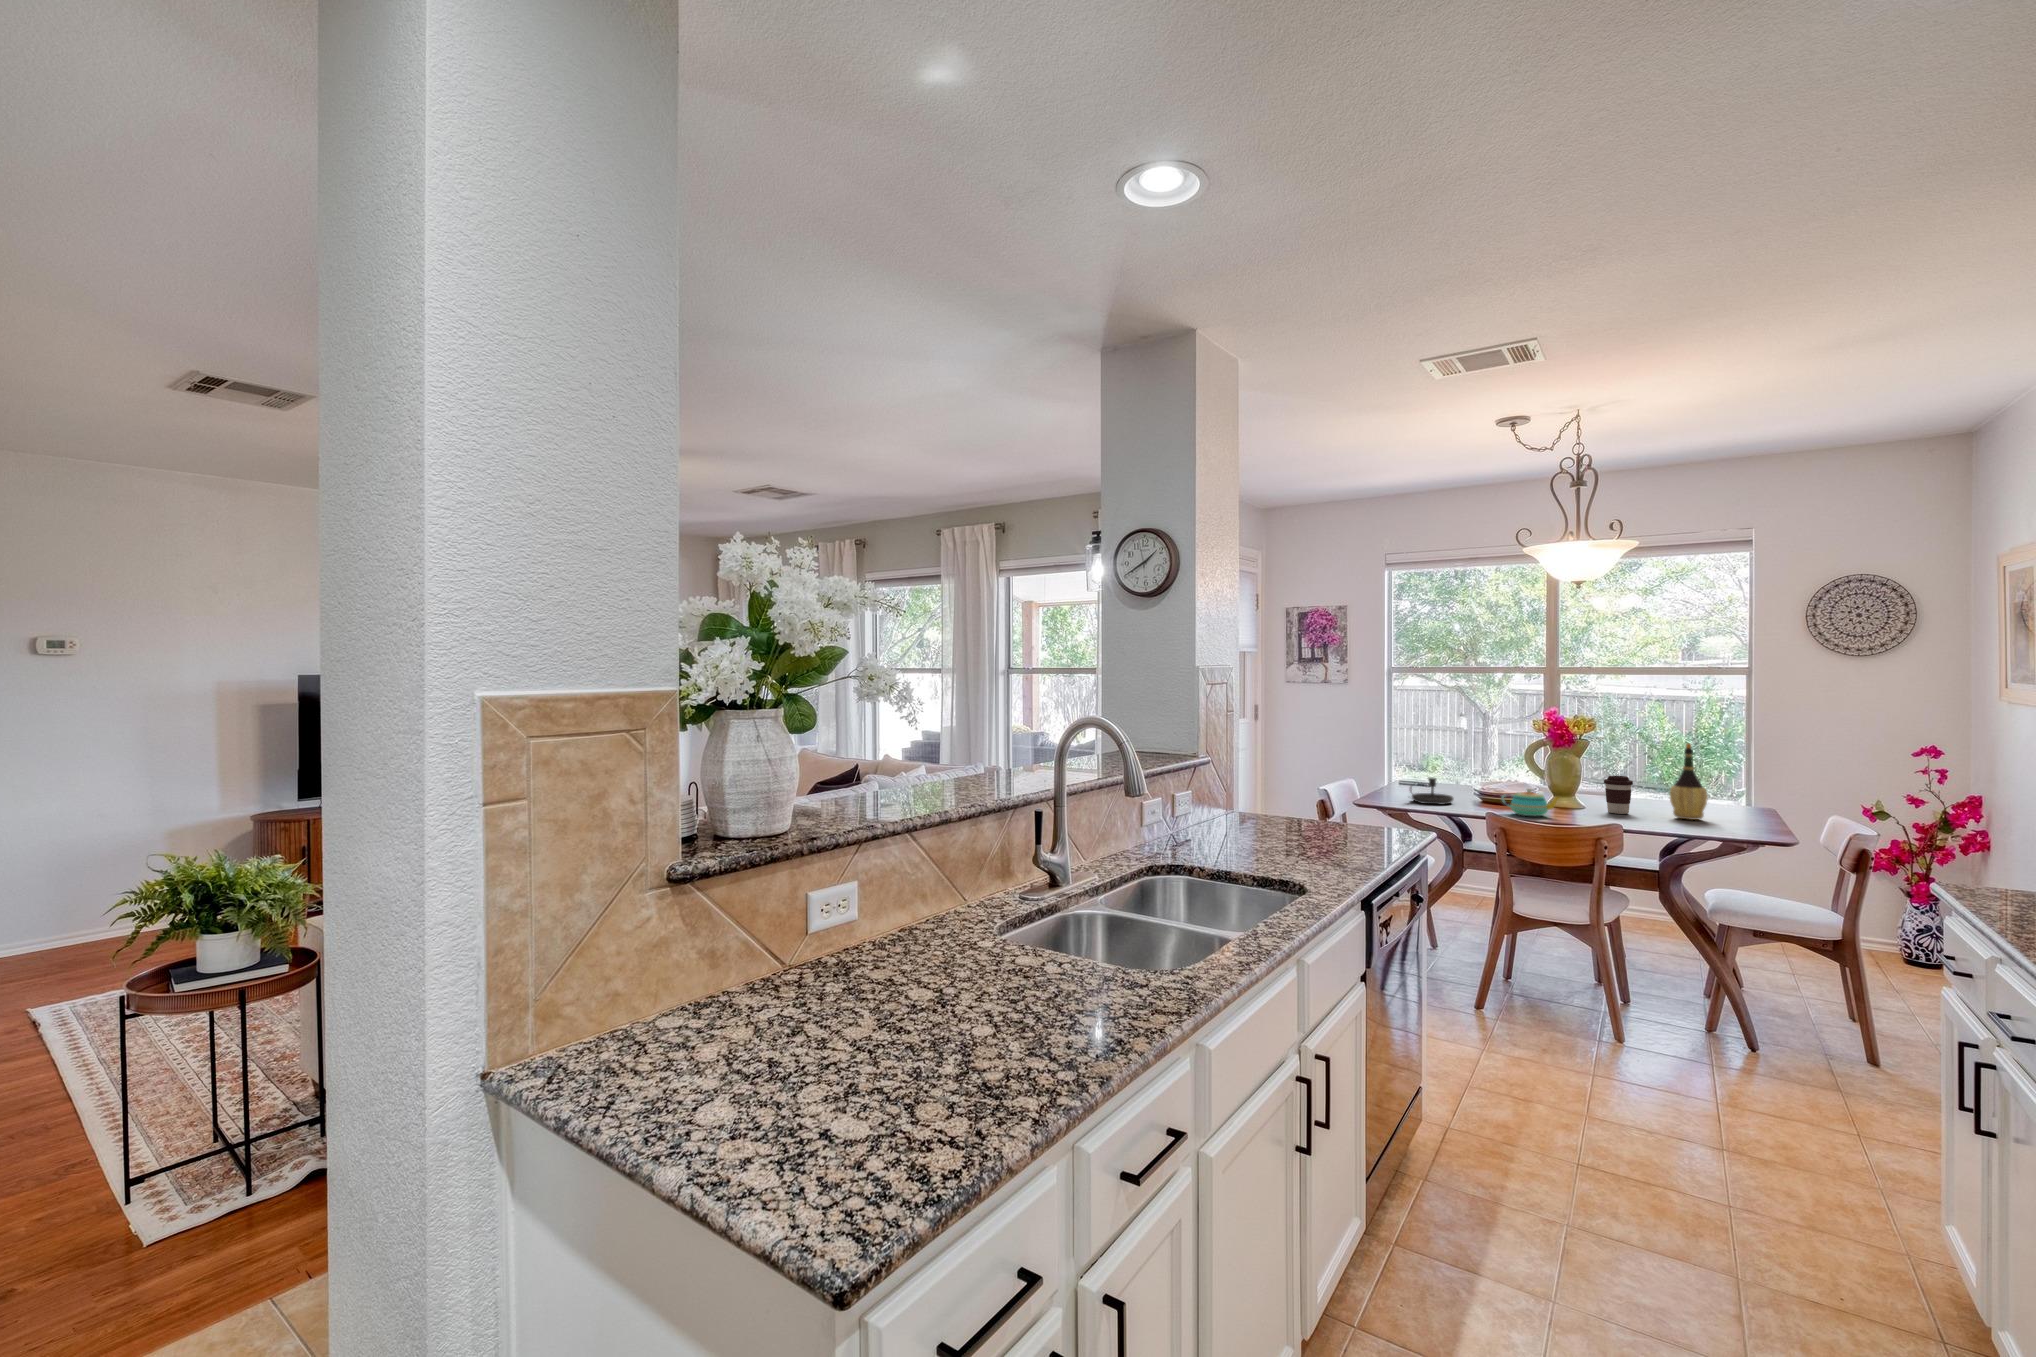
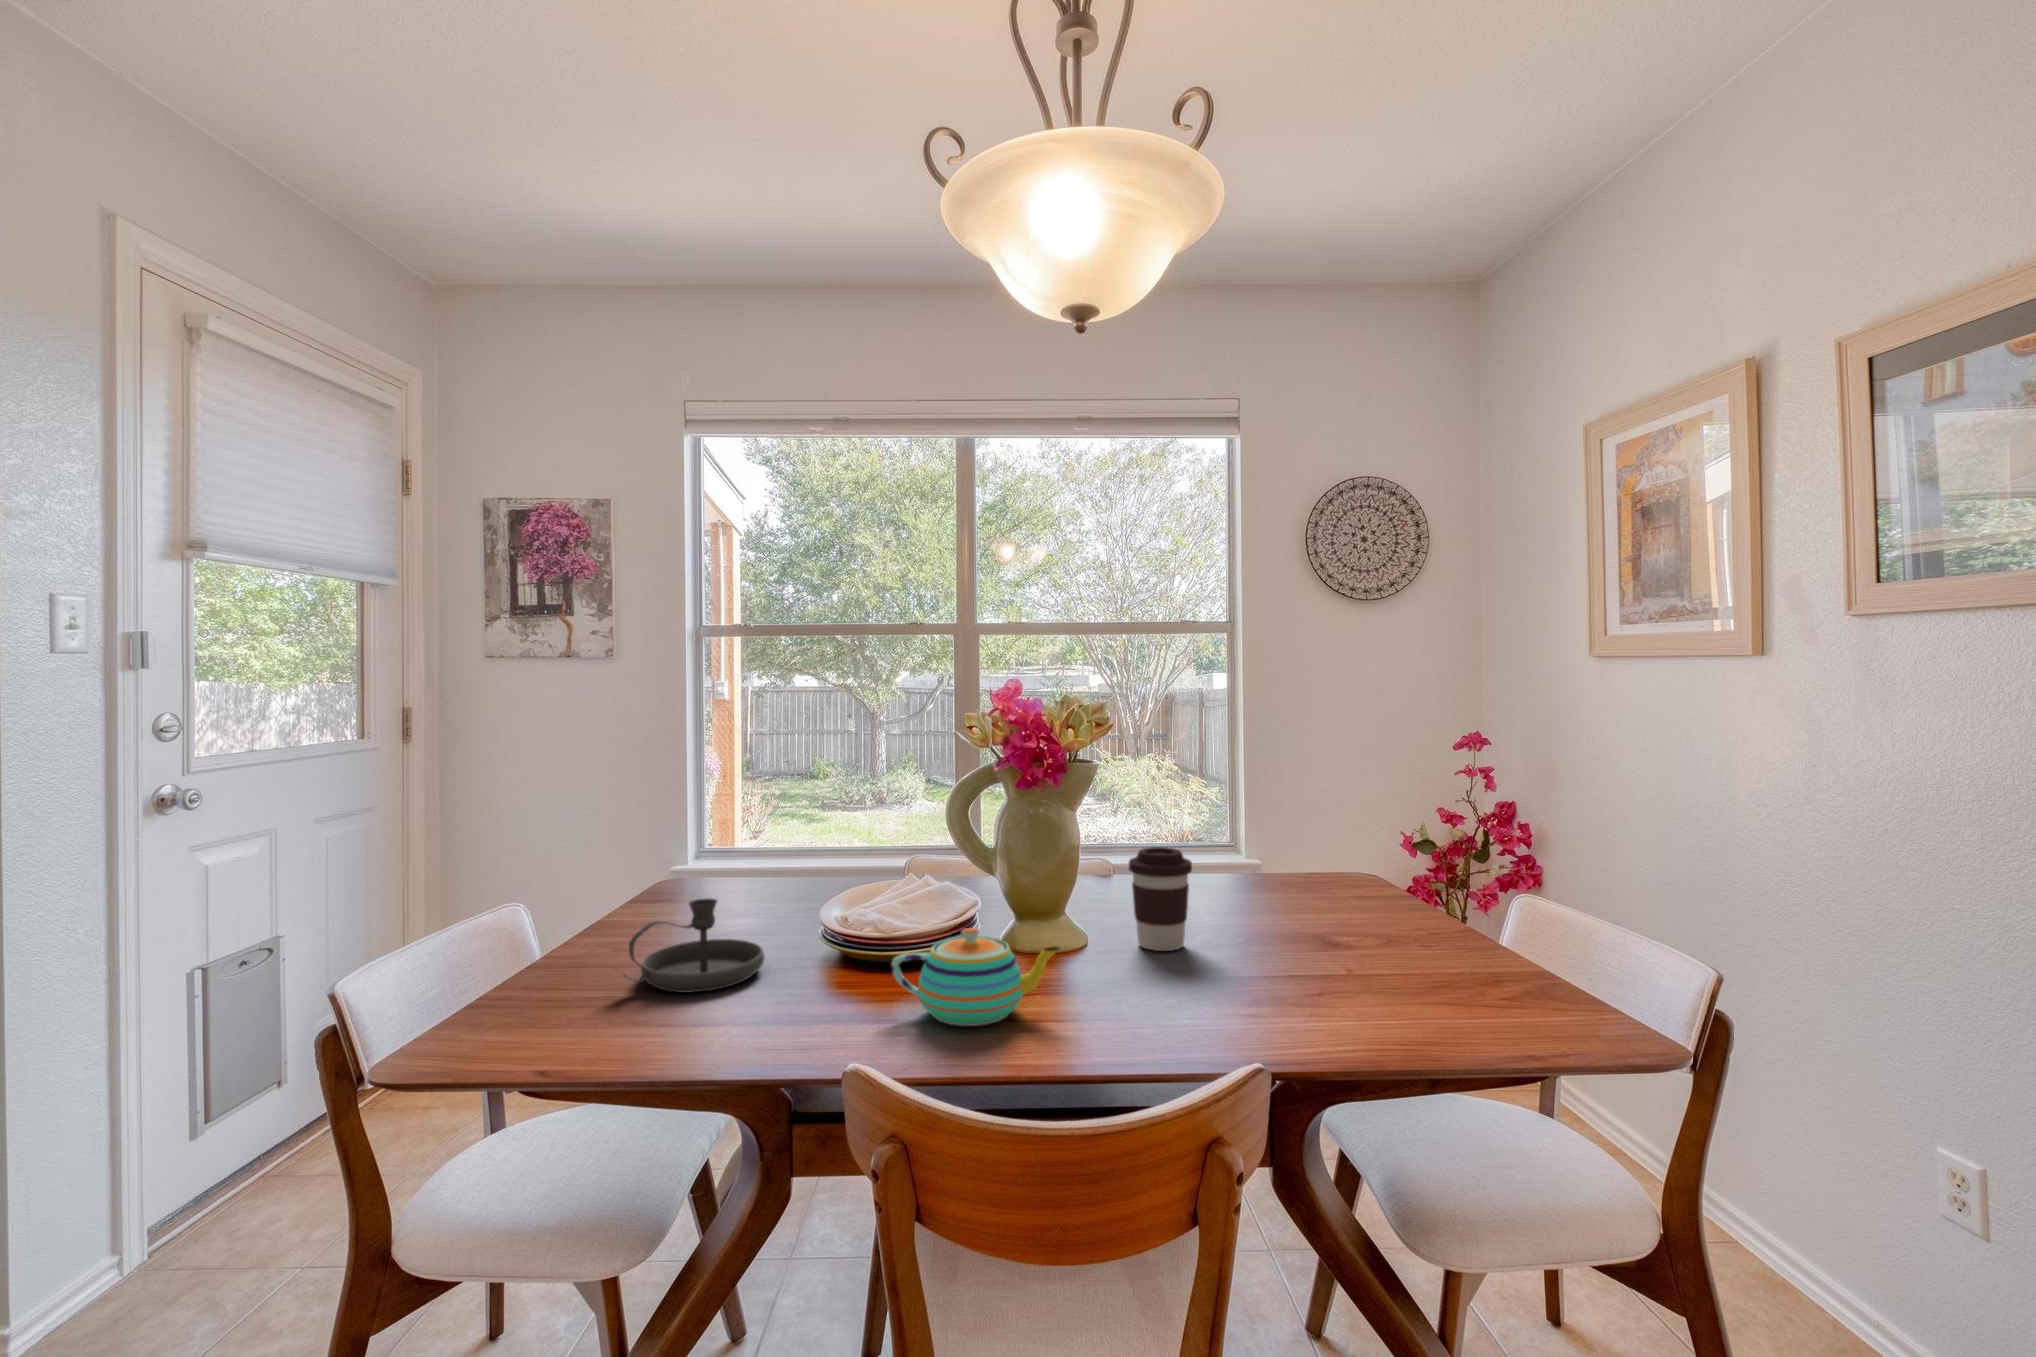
wine bottle: present [1670,743,1708,820] -> none [1272,756,1353,953]

